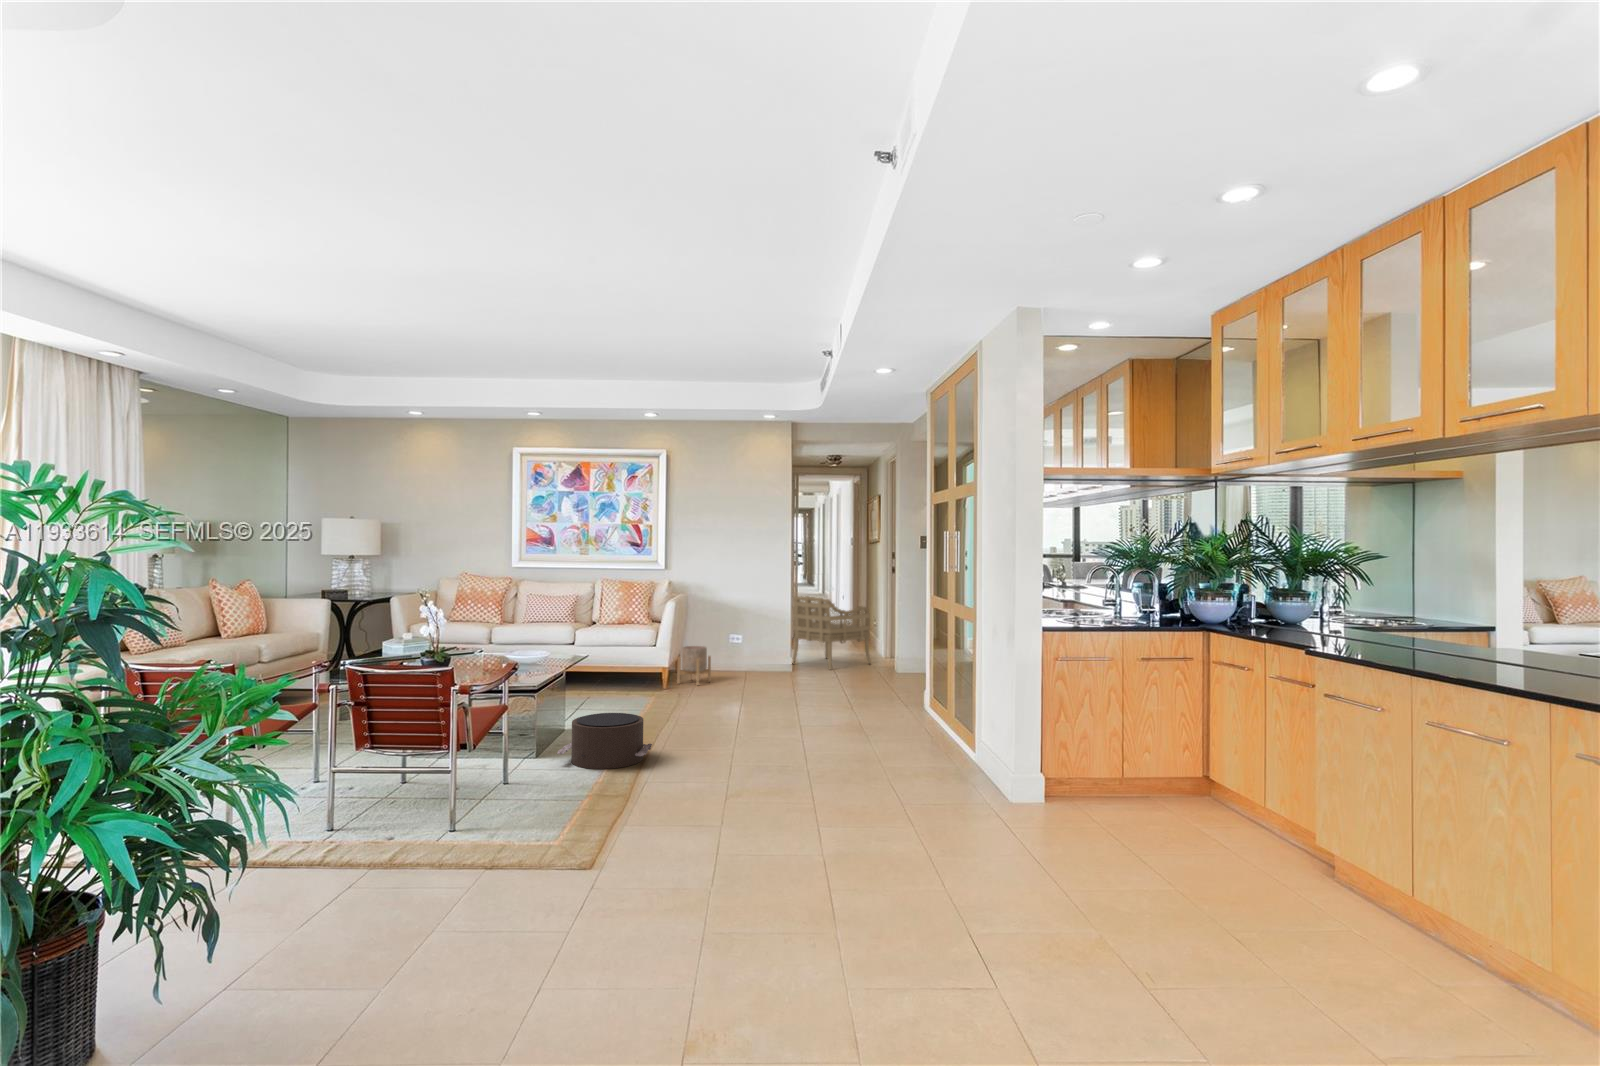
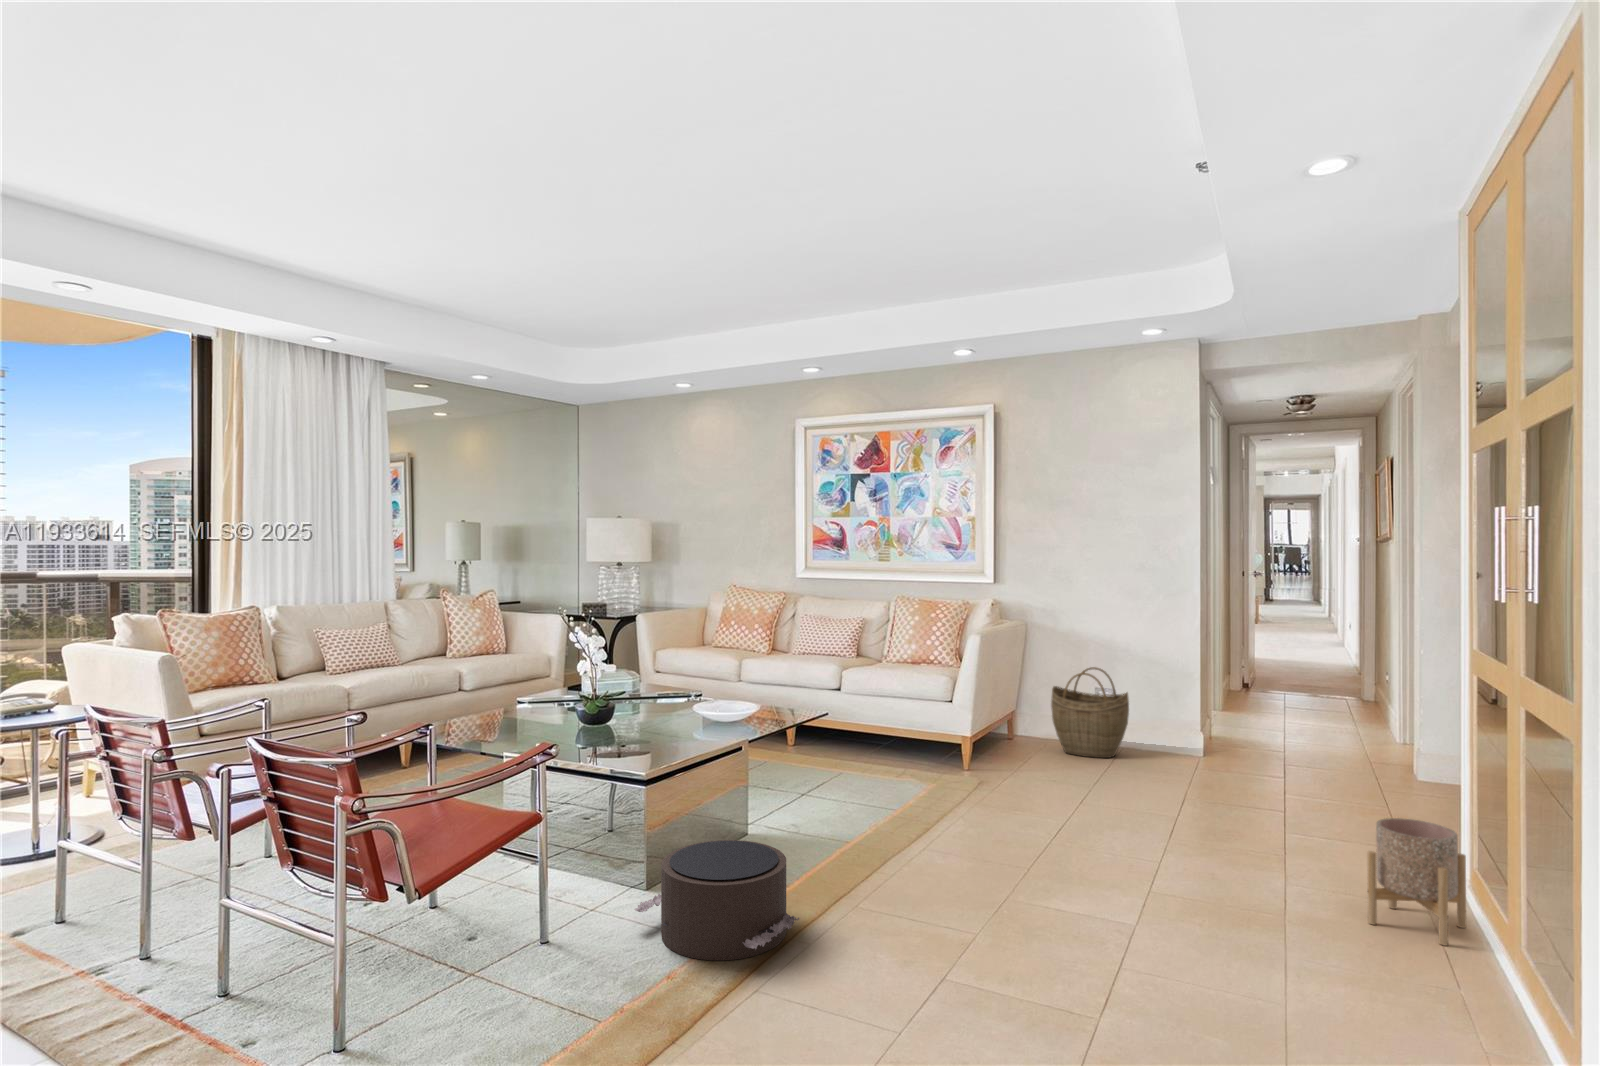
armchair: present [792,596,871,669] -> none [1207,630,1366,762]
woven basket: none [707,621,753,676] -> present [1051,667,1129,758]
planter: present [677,646,711,685] -> present [1367,818,1466,946]

